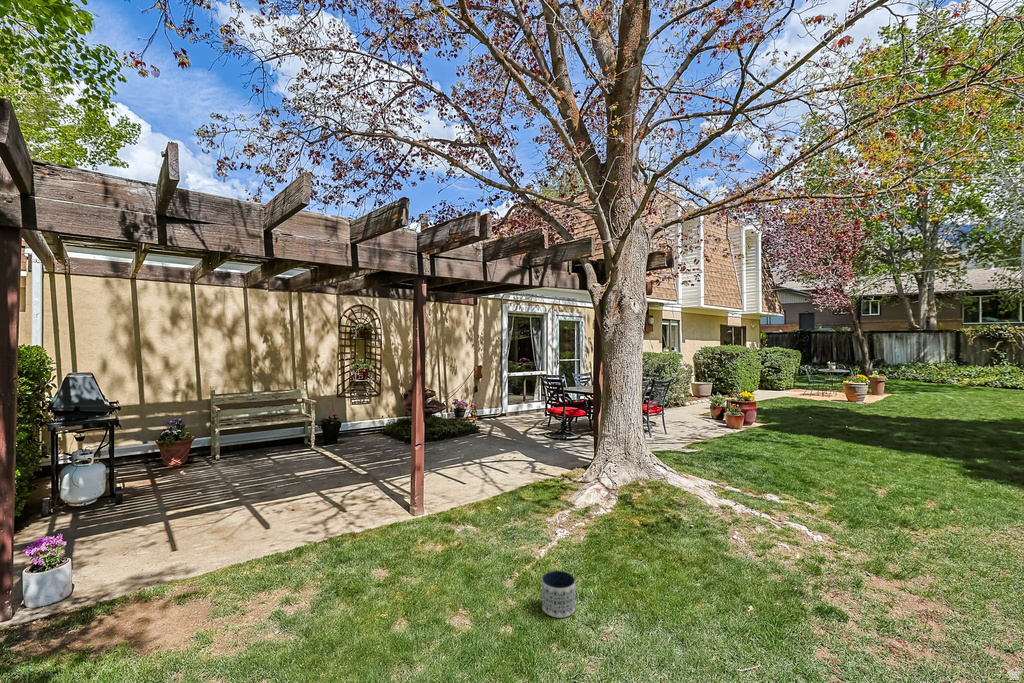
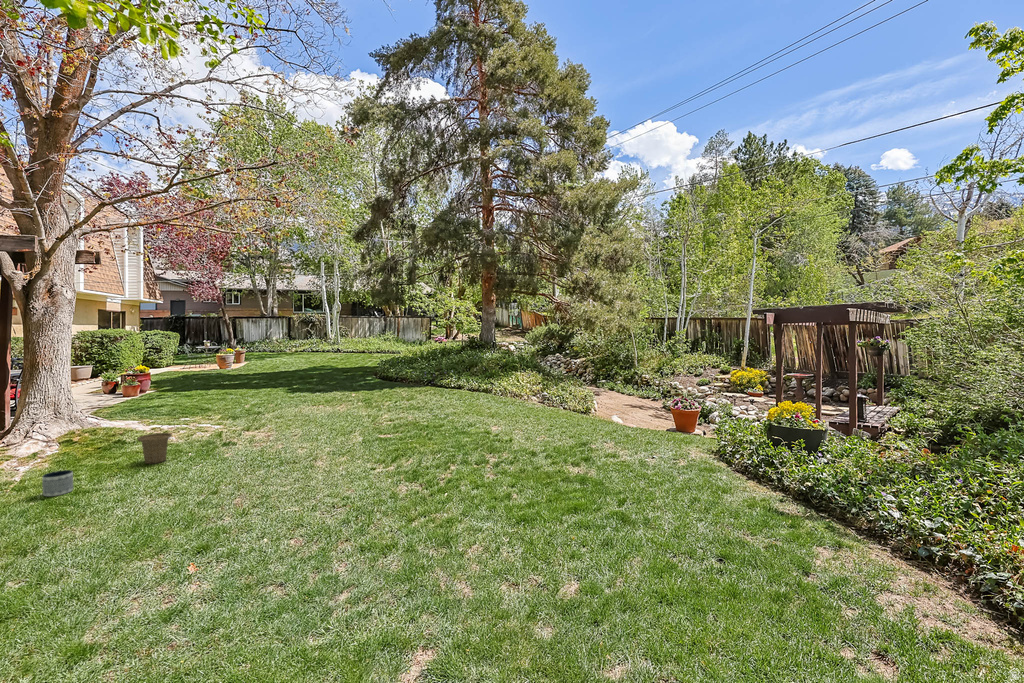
basket: none [675,537,728,602] -> present [137,433,172,464]

